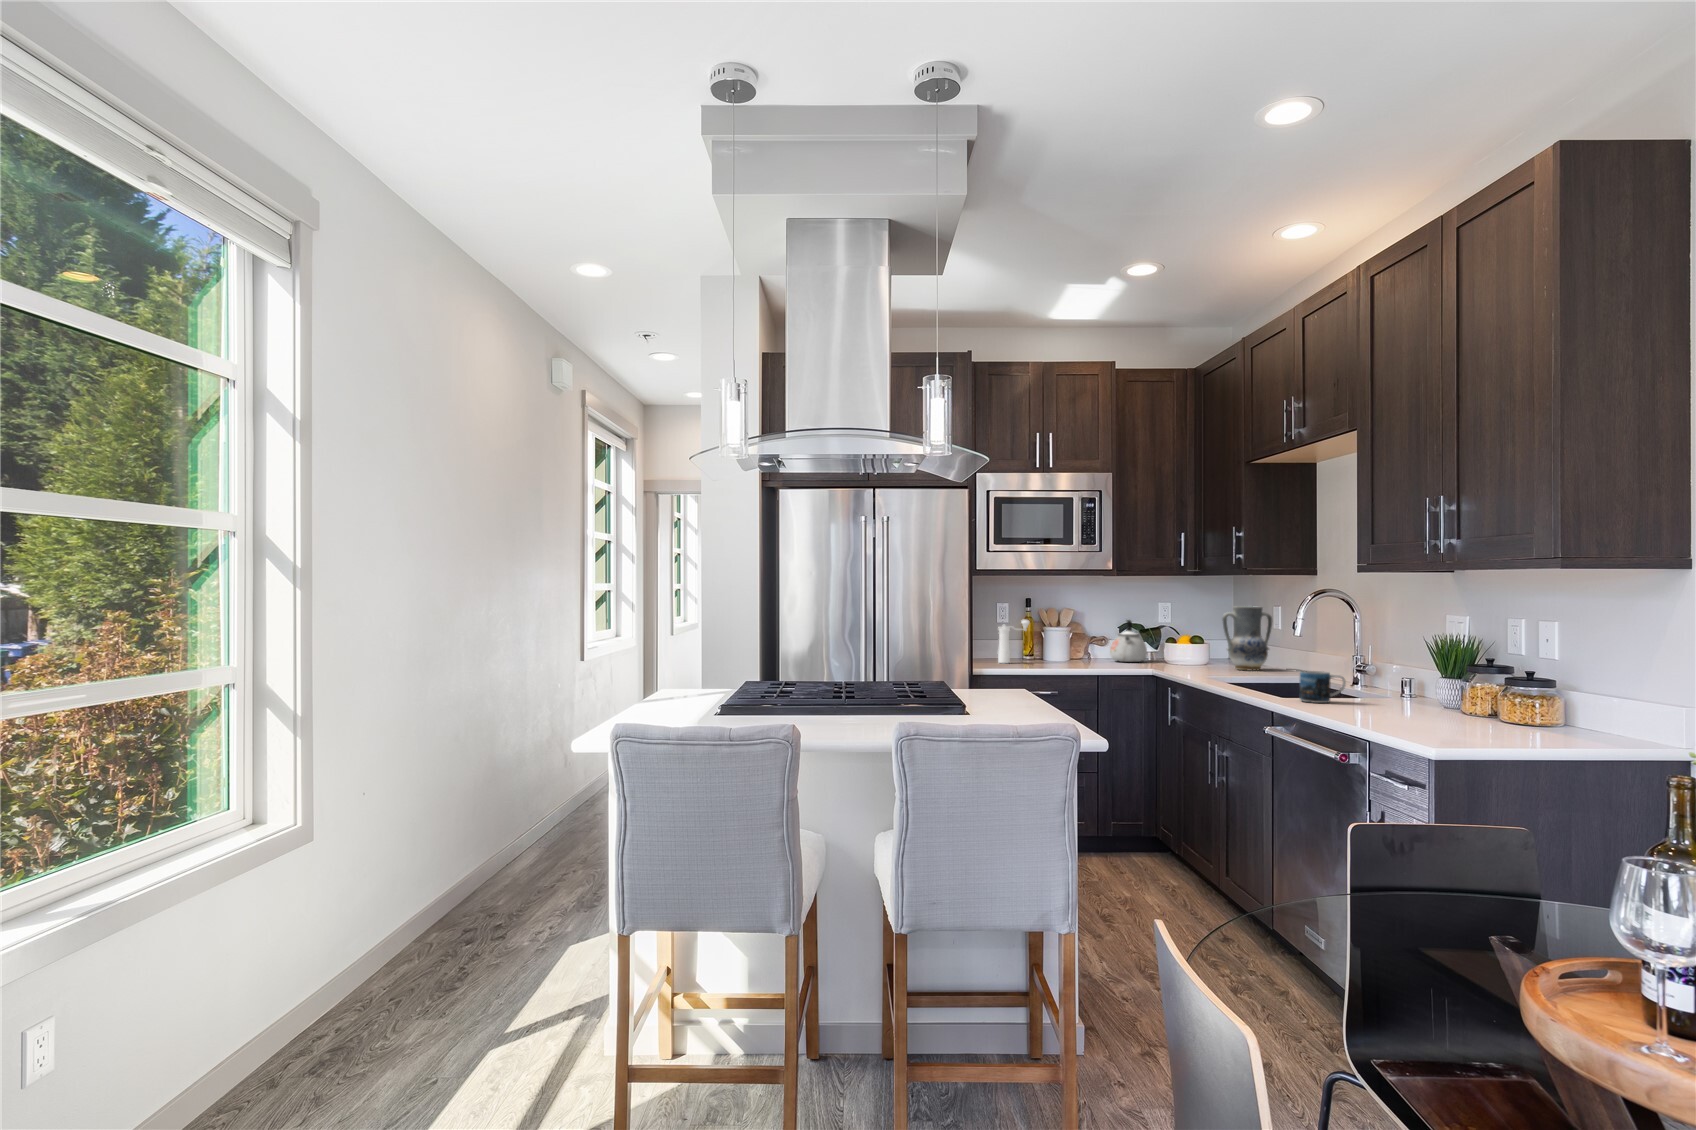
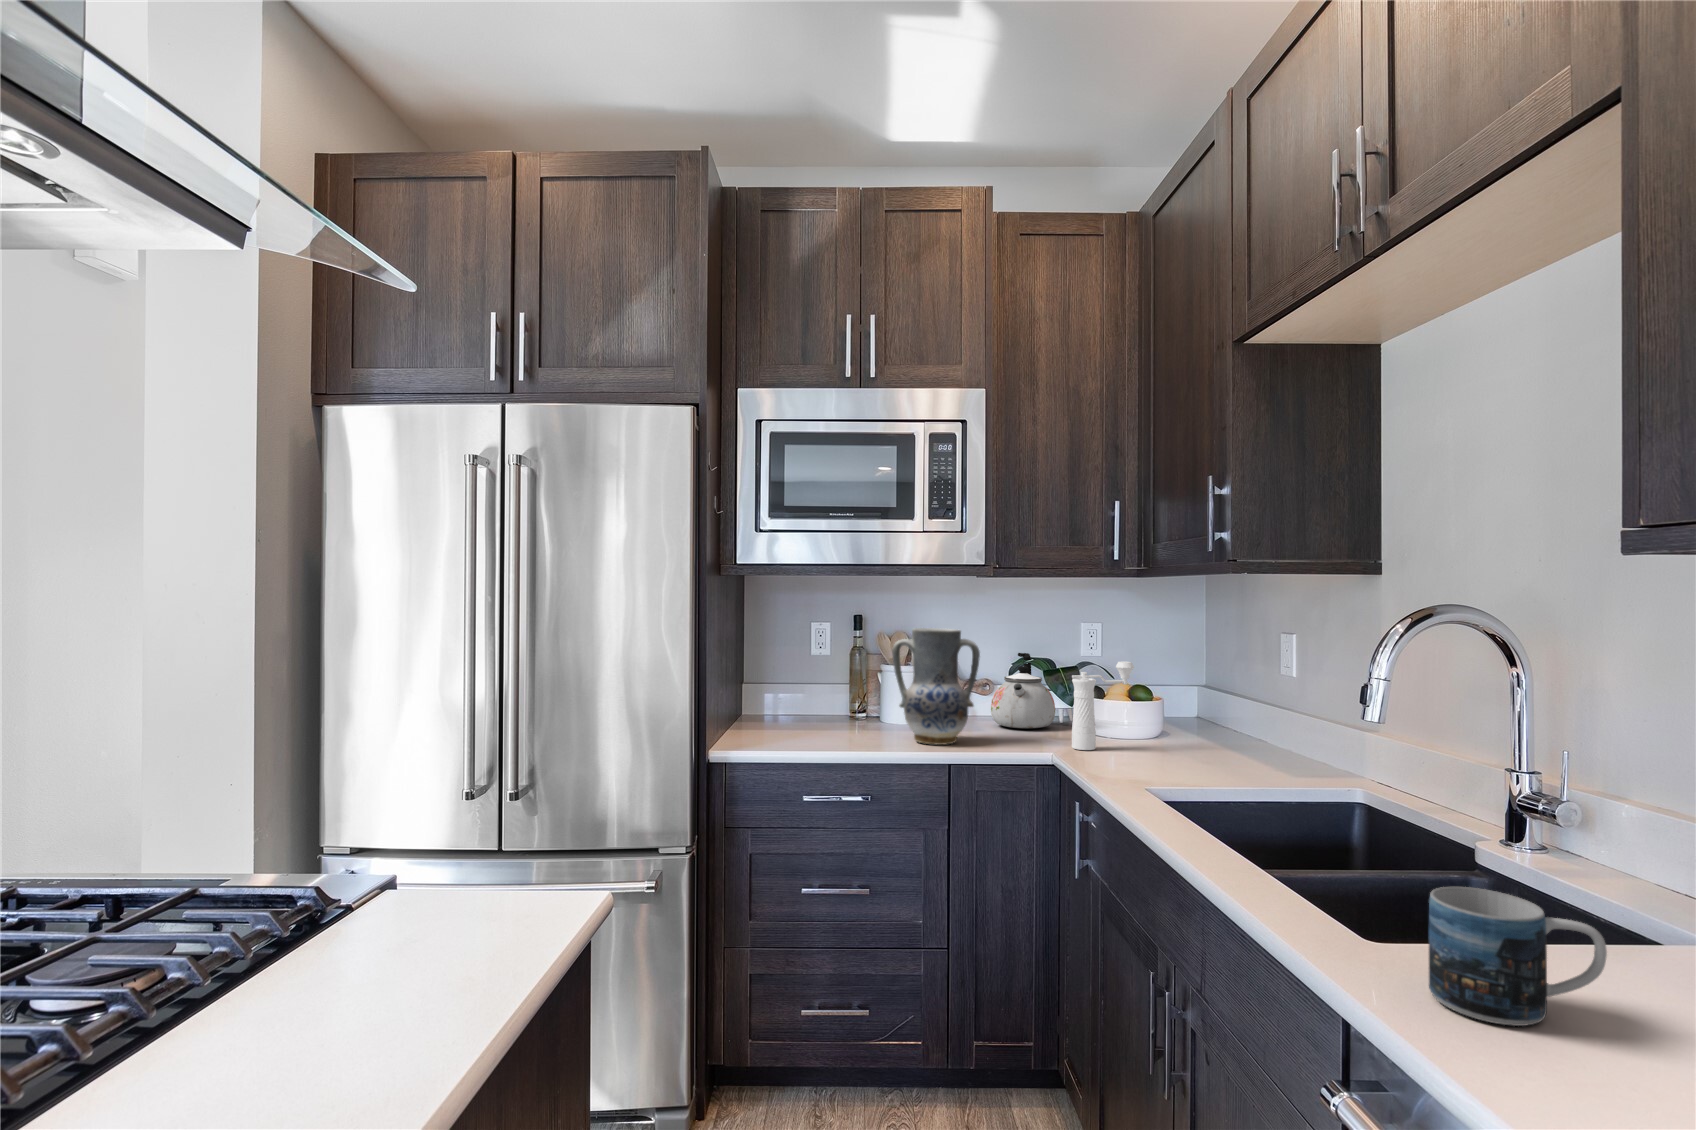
vase: present [1222,606,1272,671] -> present [892,628,980,745]
pepper mill: present [998,620,1029,663] -> present [1072,662,1134,750]

